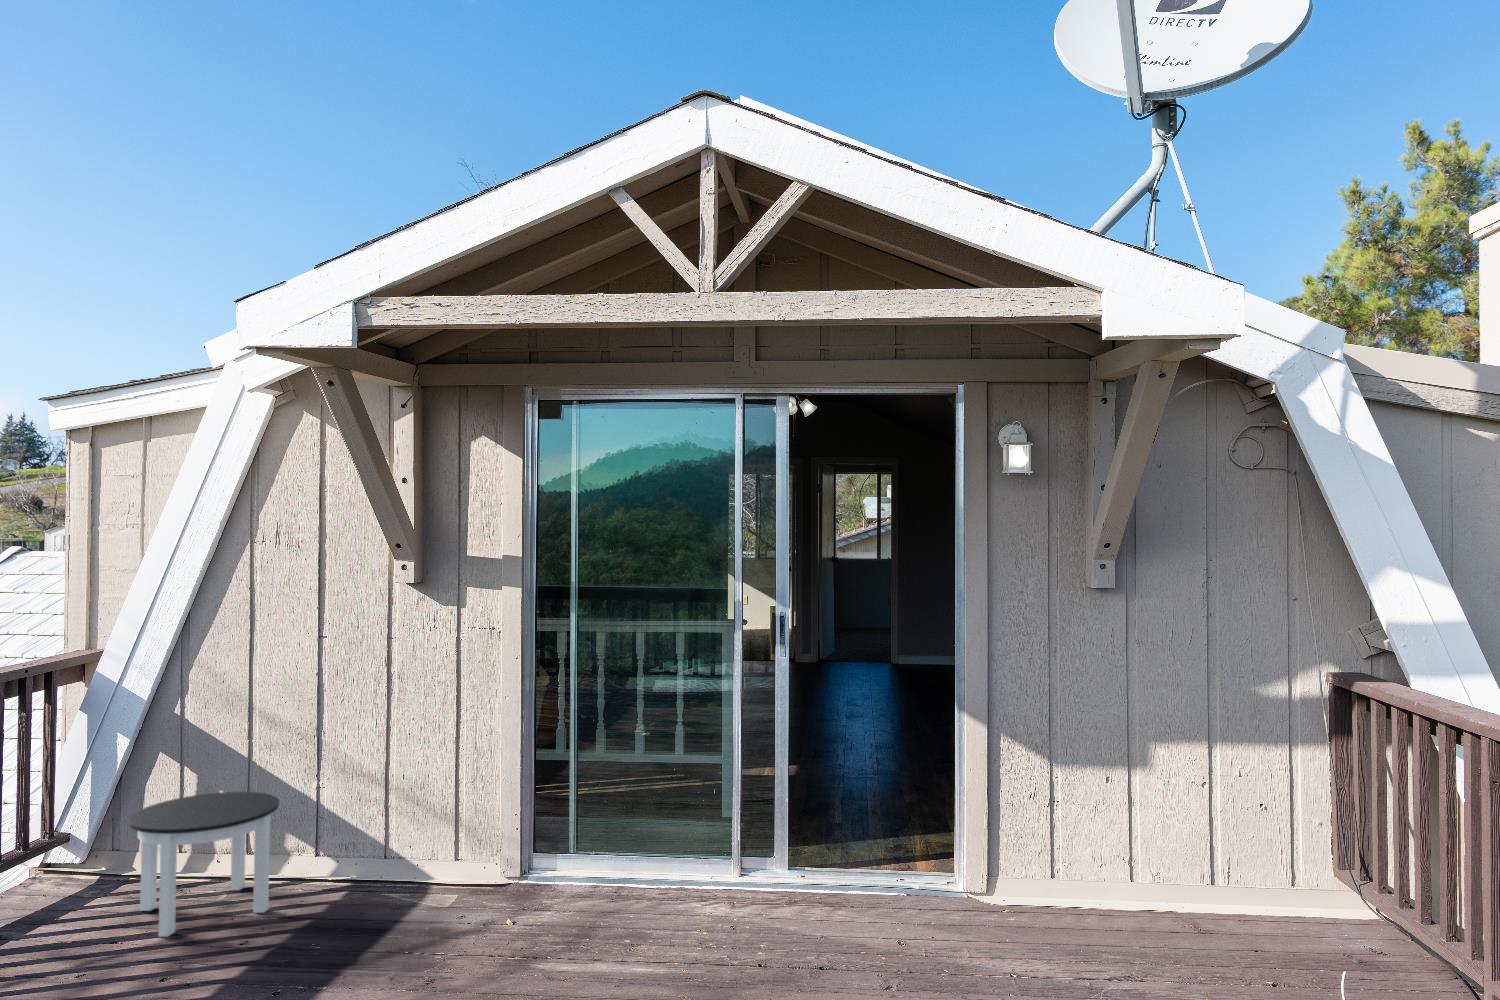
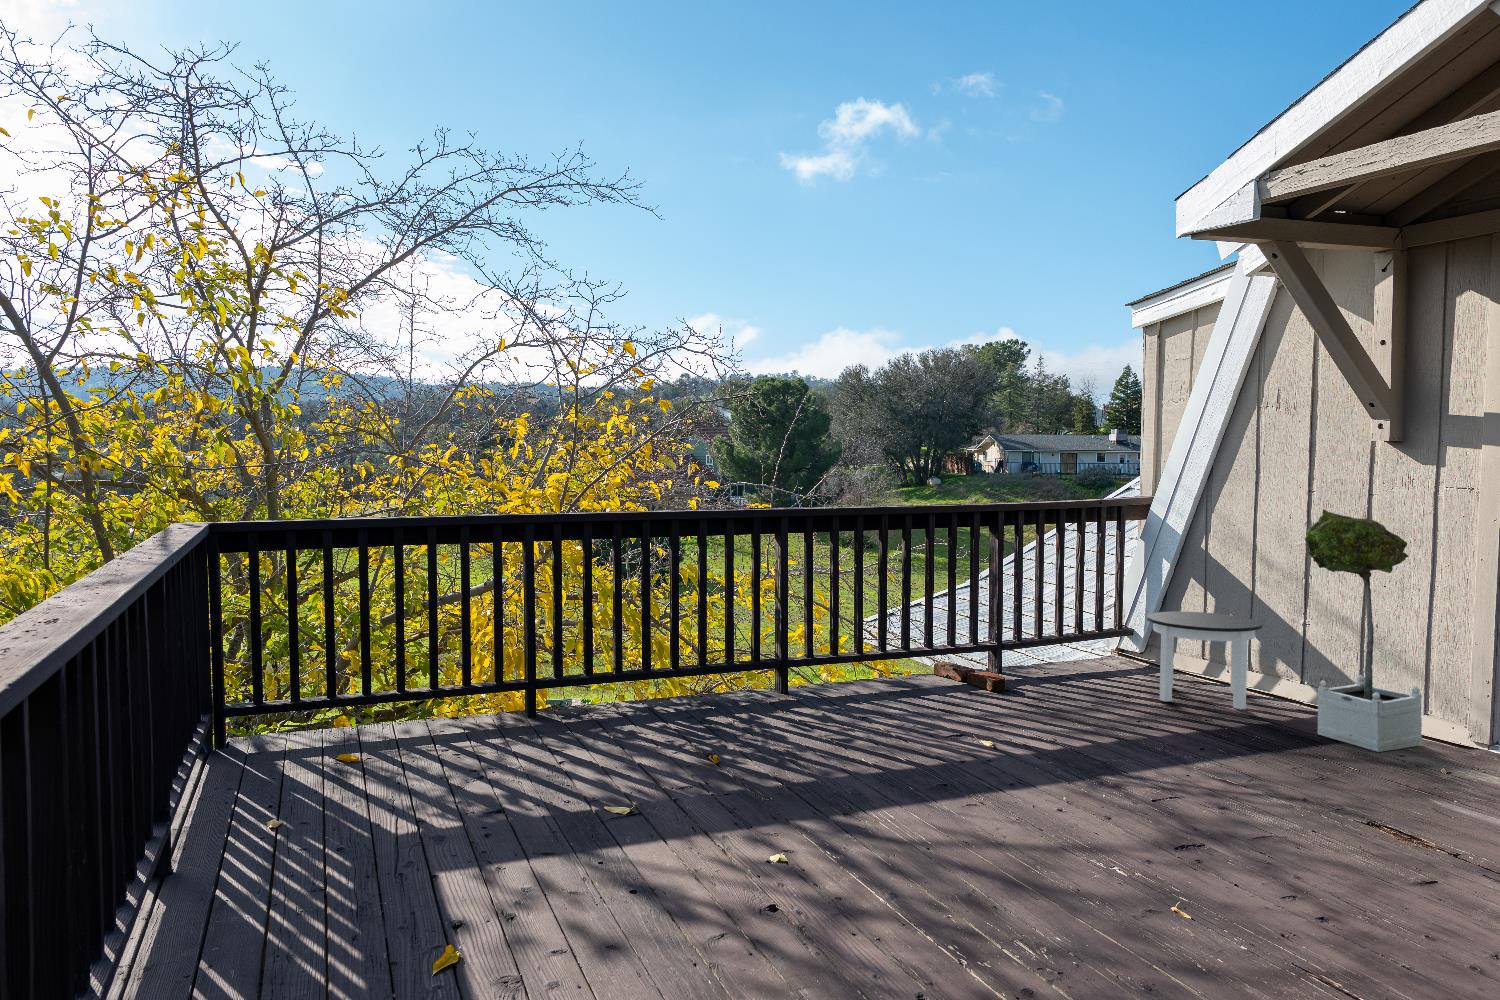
potted tree: none [345,663,455,917] -> present [1305,509,1422,752]

